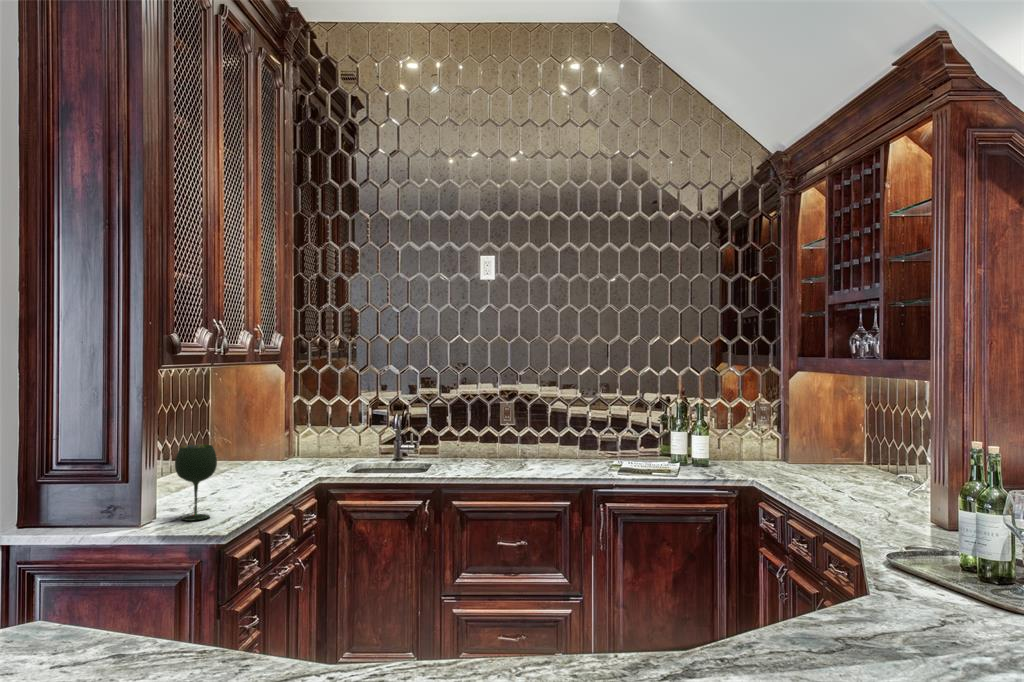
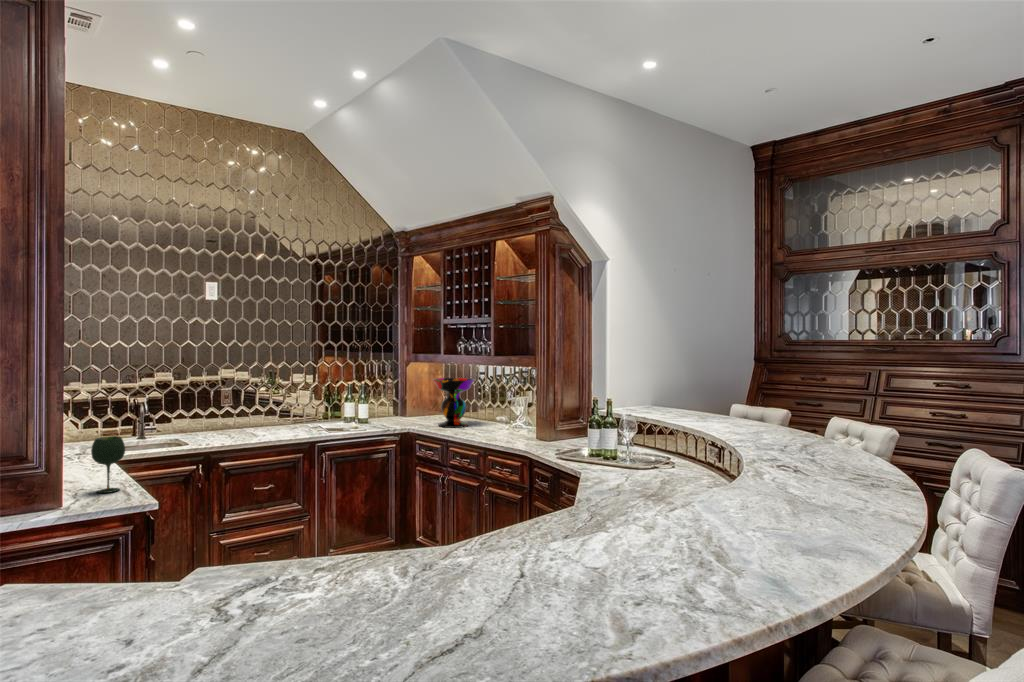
decorative bowl: none [803,398,895,493] -> present [432,378,475,428]

